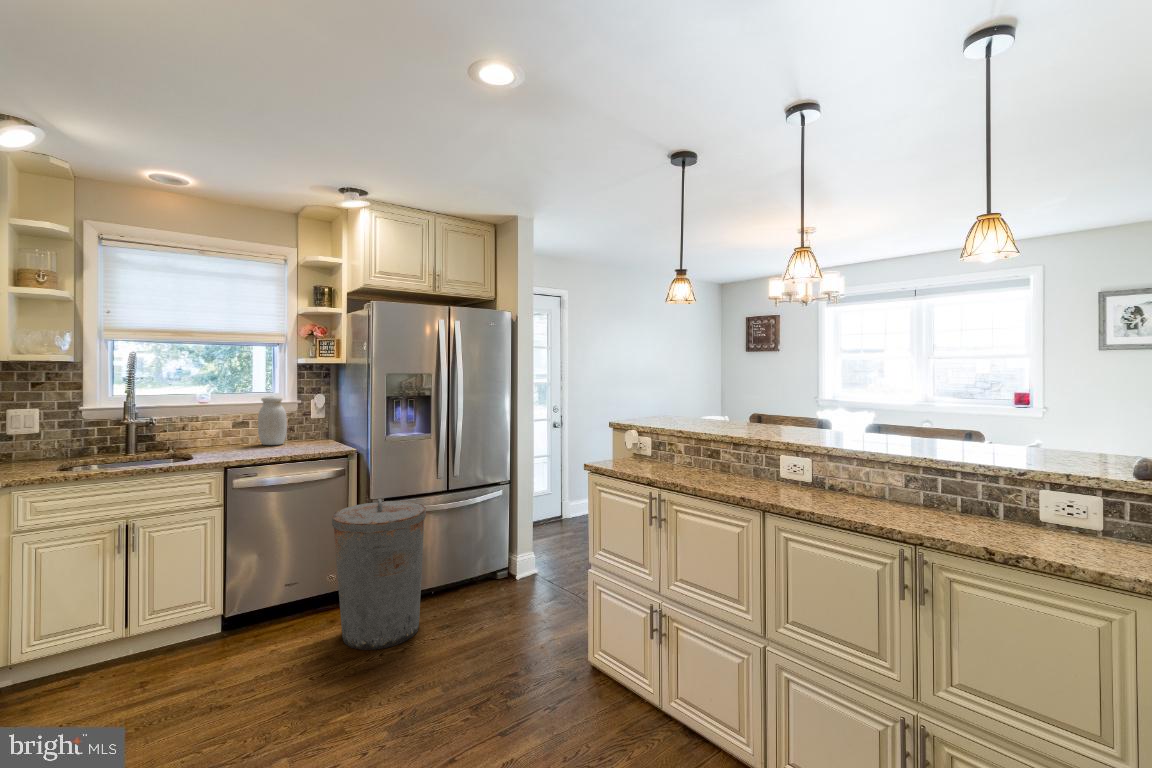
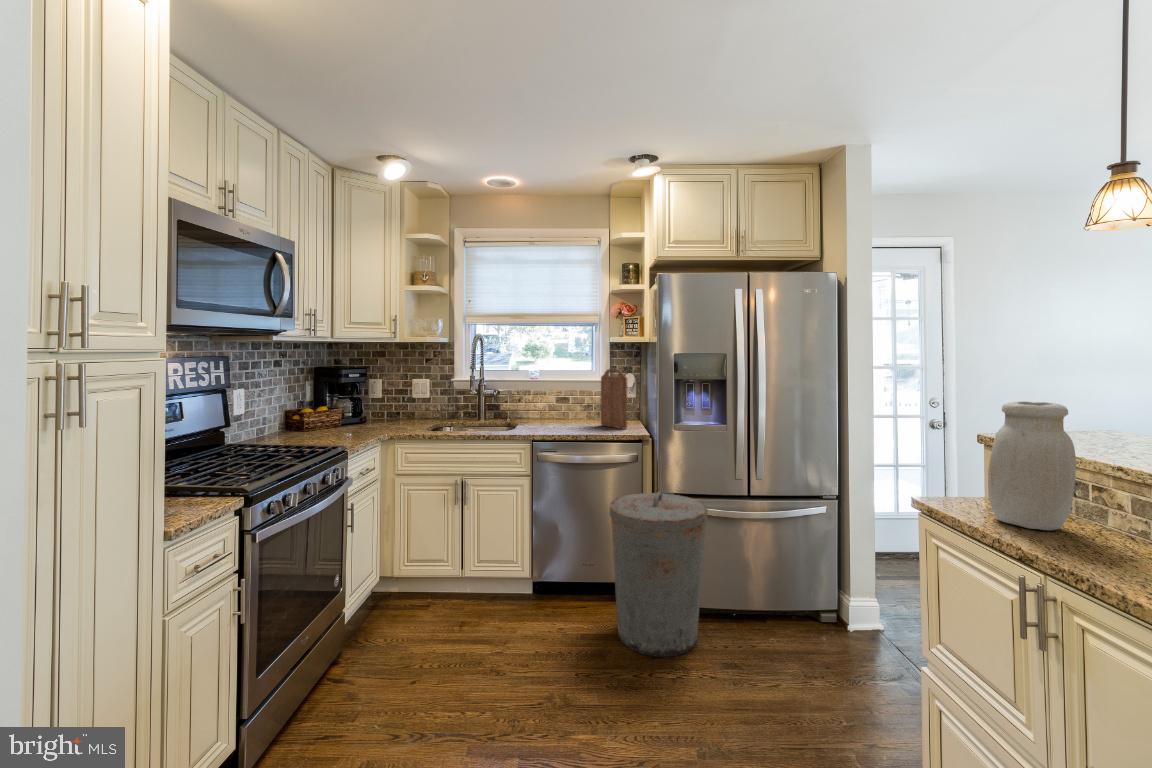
cutting board: none [296,389,330,447] -> present [601,369,627,429]
jar: present [258,396,287,445] -> present [988,401,1076,530]

